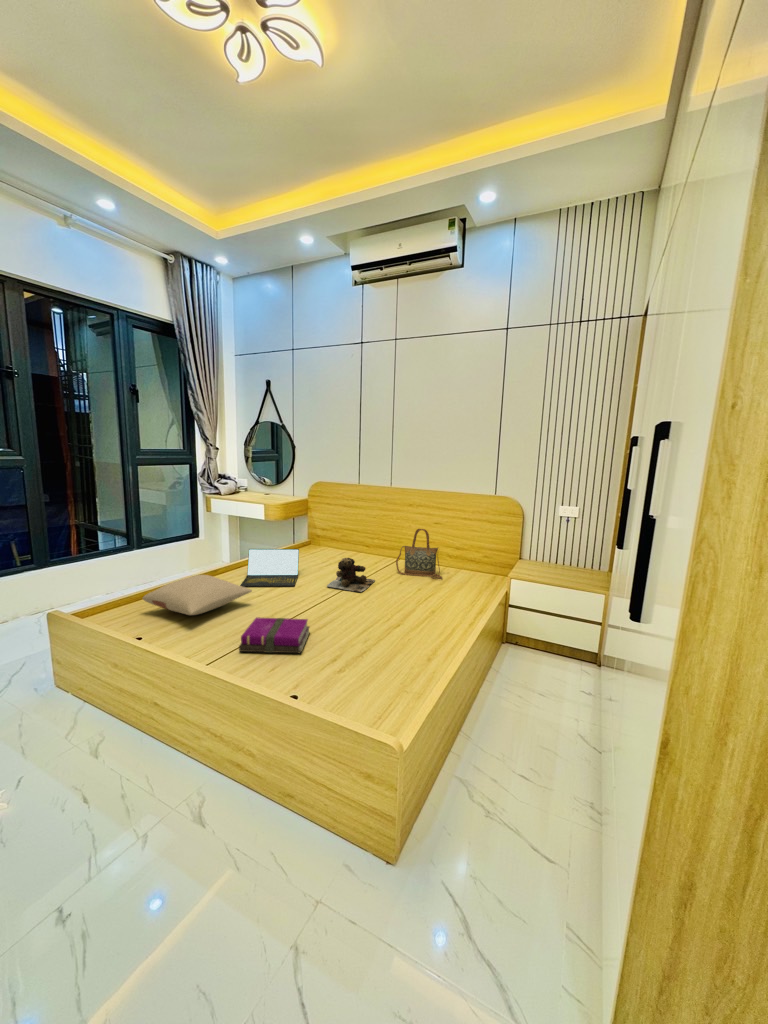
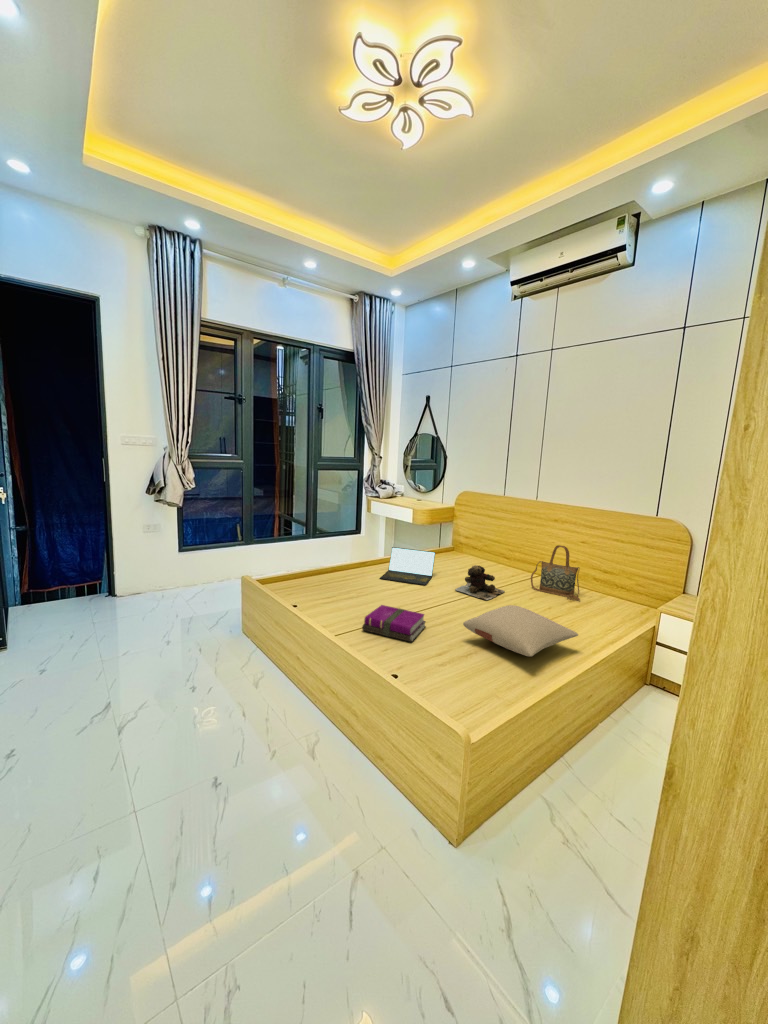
pillow: present [143,575,252,615] -> present [463,605,578,656]

